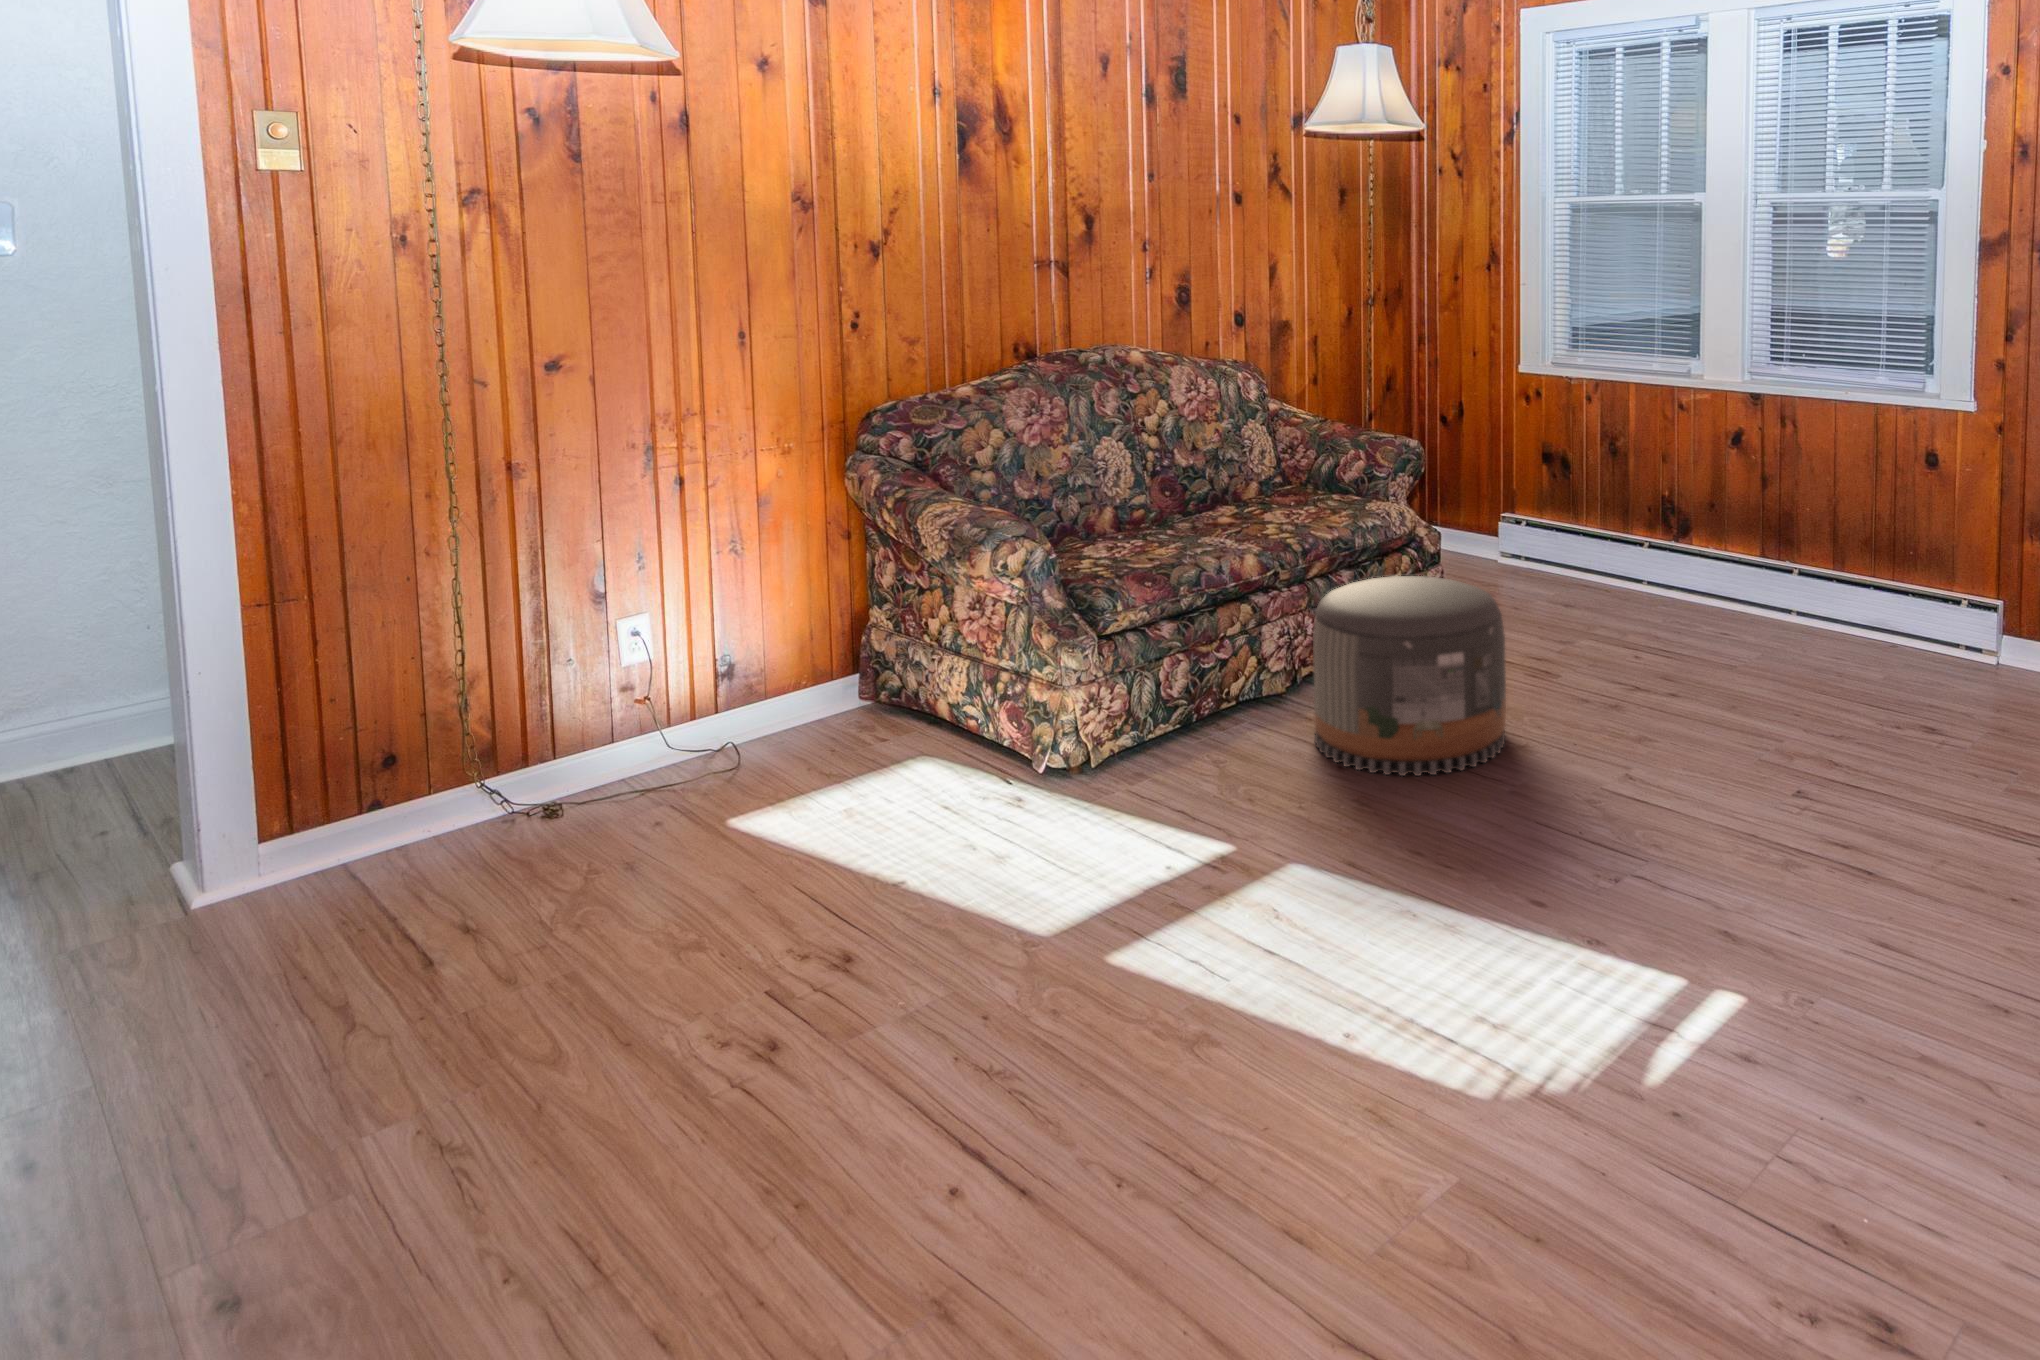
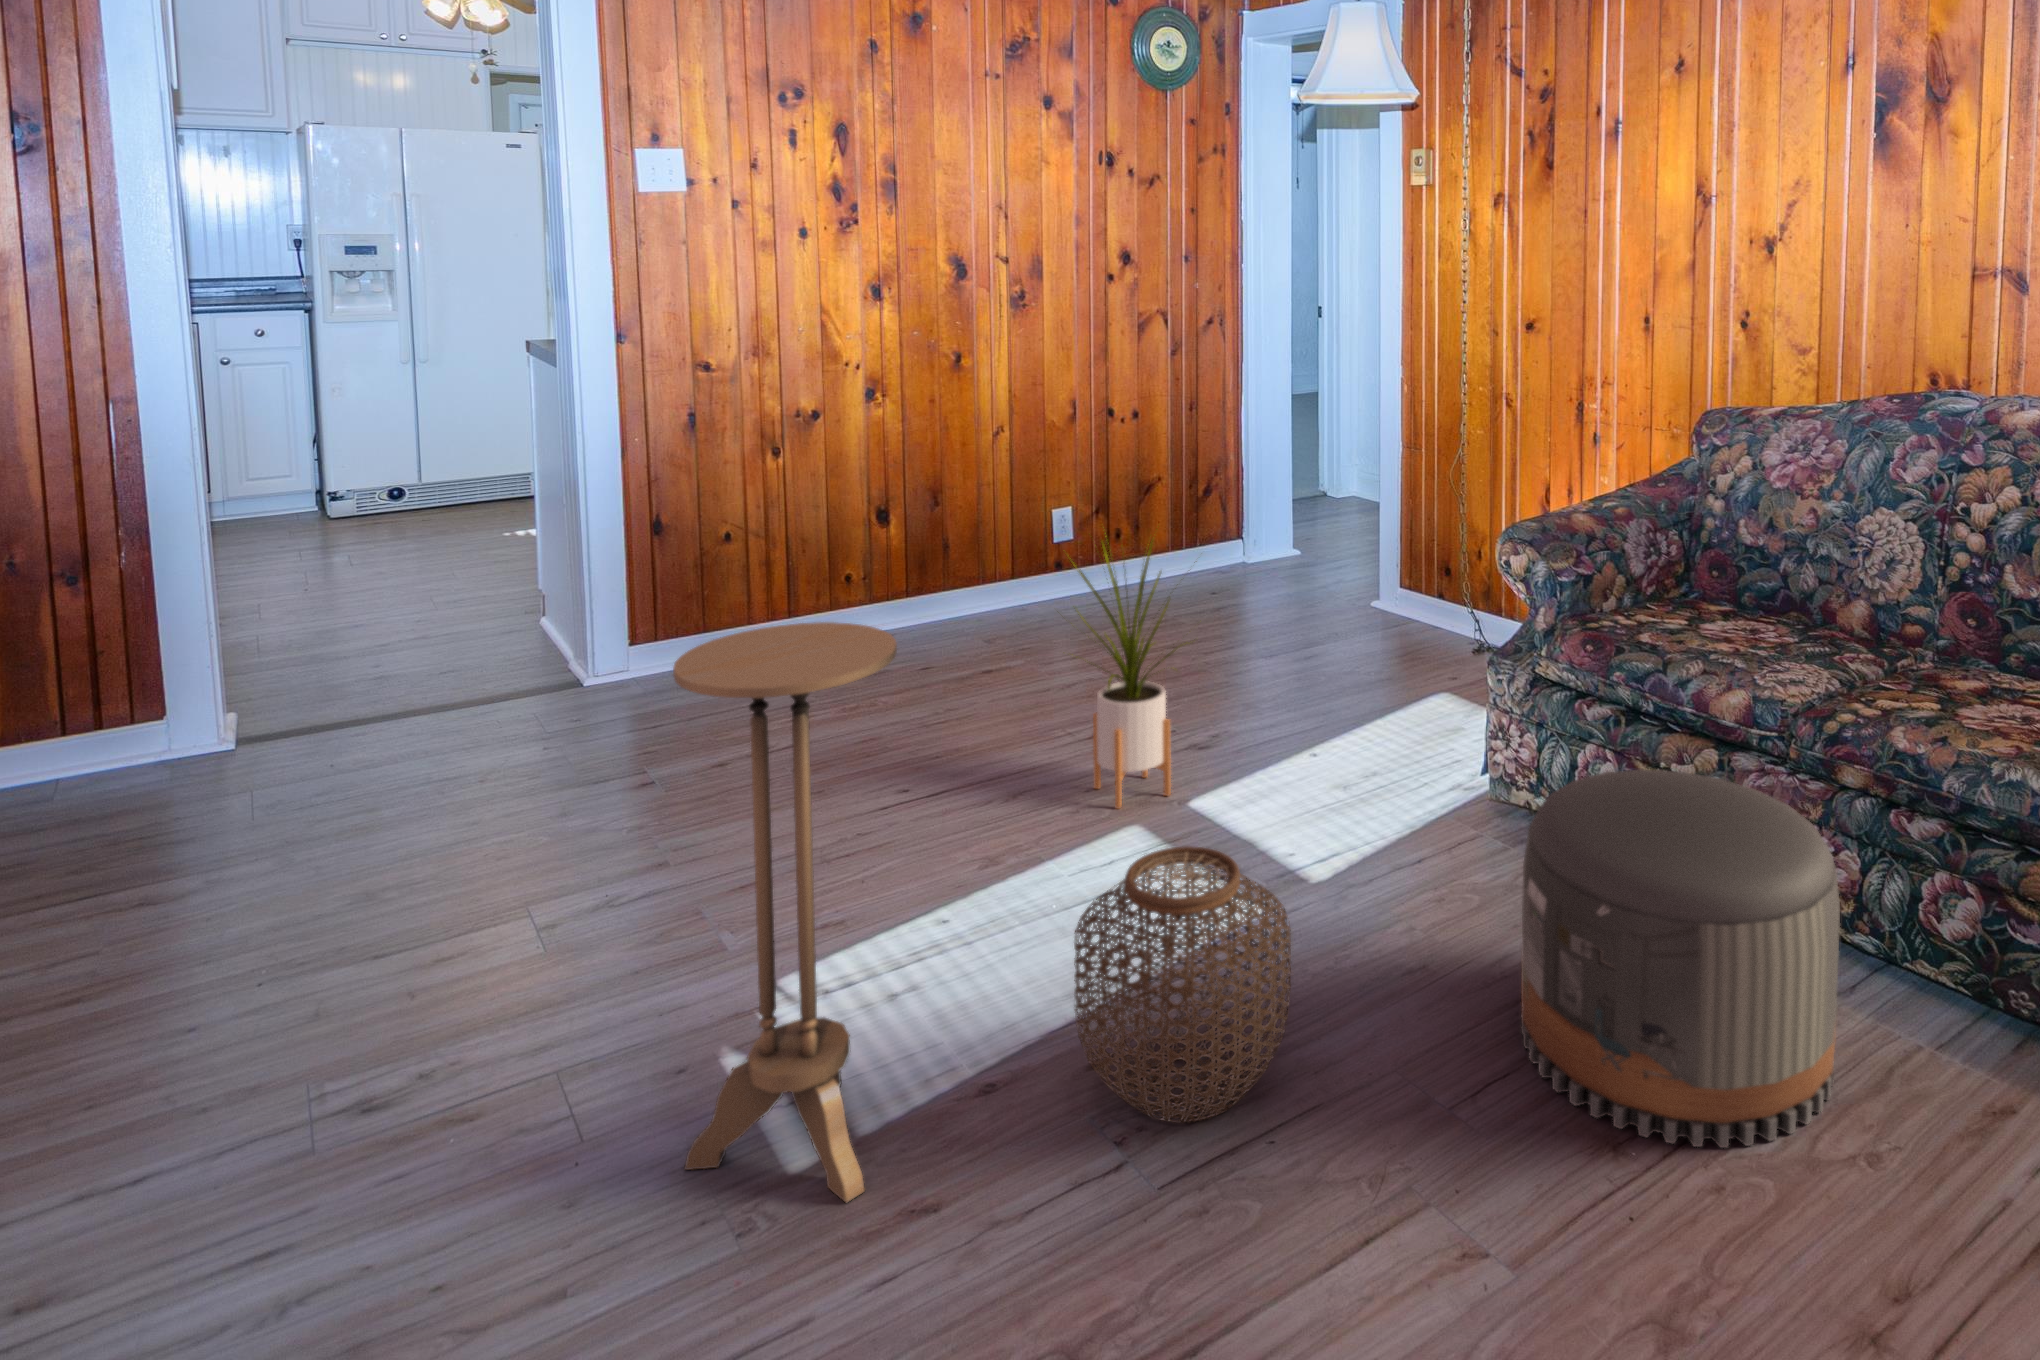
side table: none [1631,558,1817,1077] -> present [673,622,897,1203]
house plant: none [876,618,1078,1021] -> present [1070,533,1191,809]
woven basket: none [1455,697,1622,897] -> present [1074,846,1291,1122]

